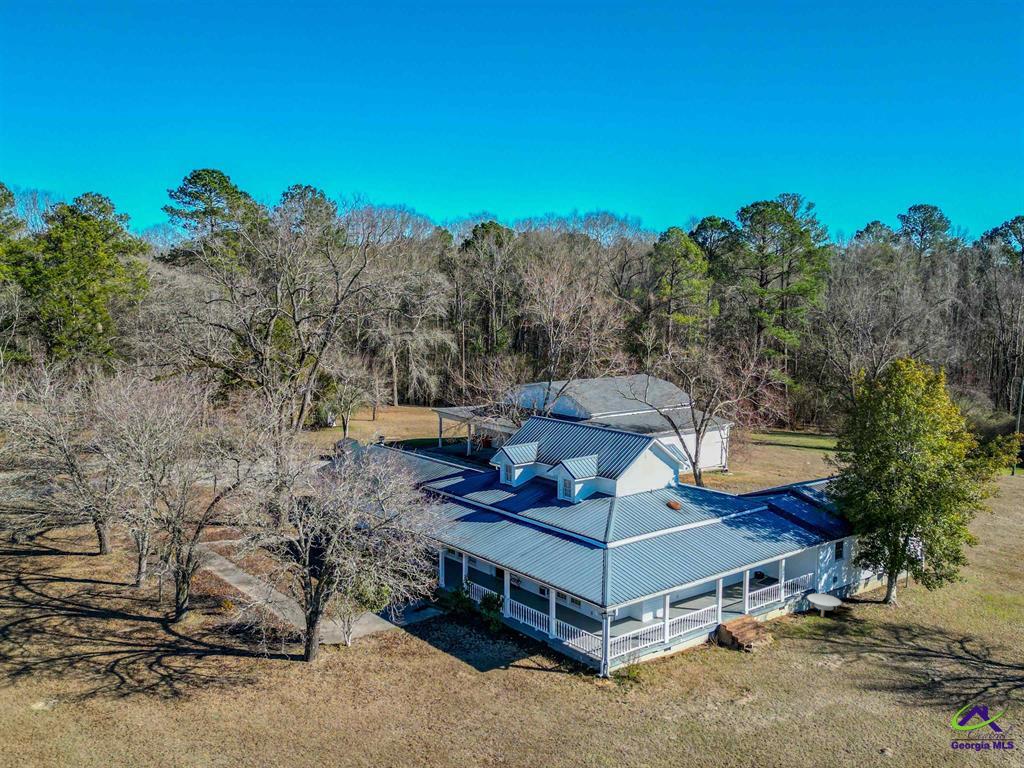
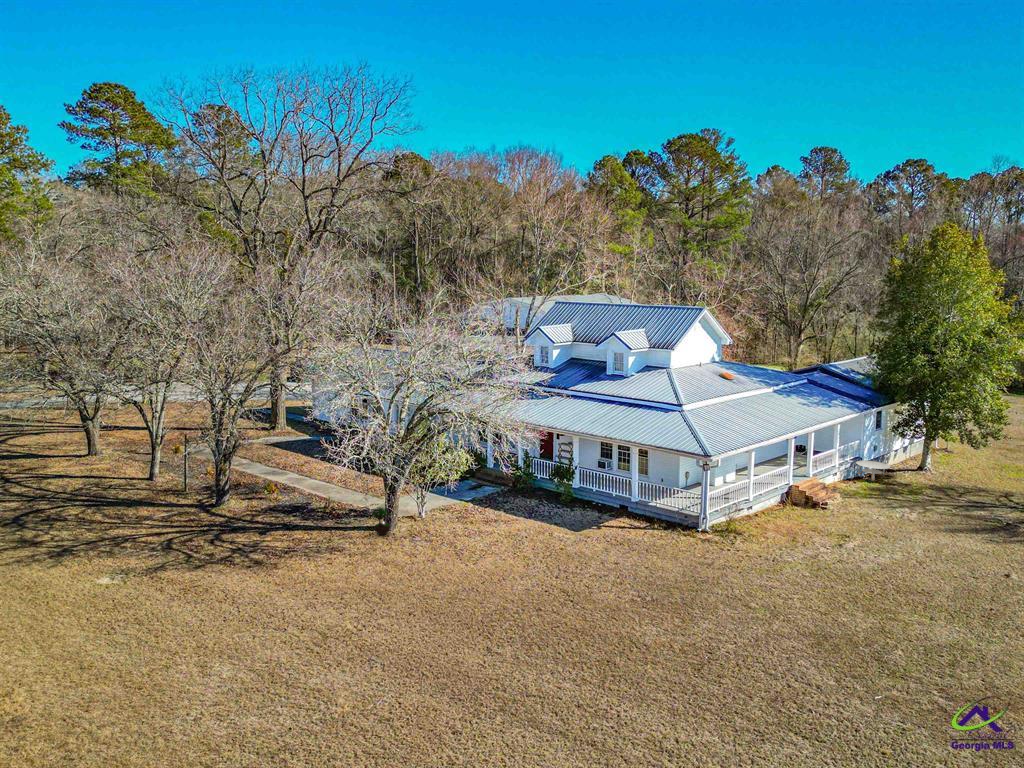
potted tree: none [289,635,310,665] -> present [371,507,390,535]

